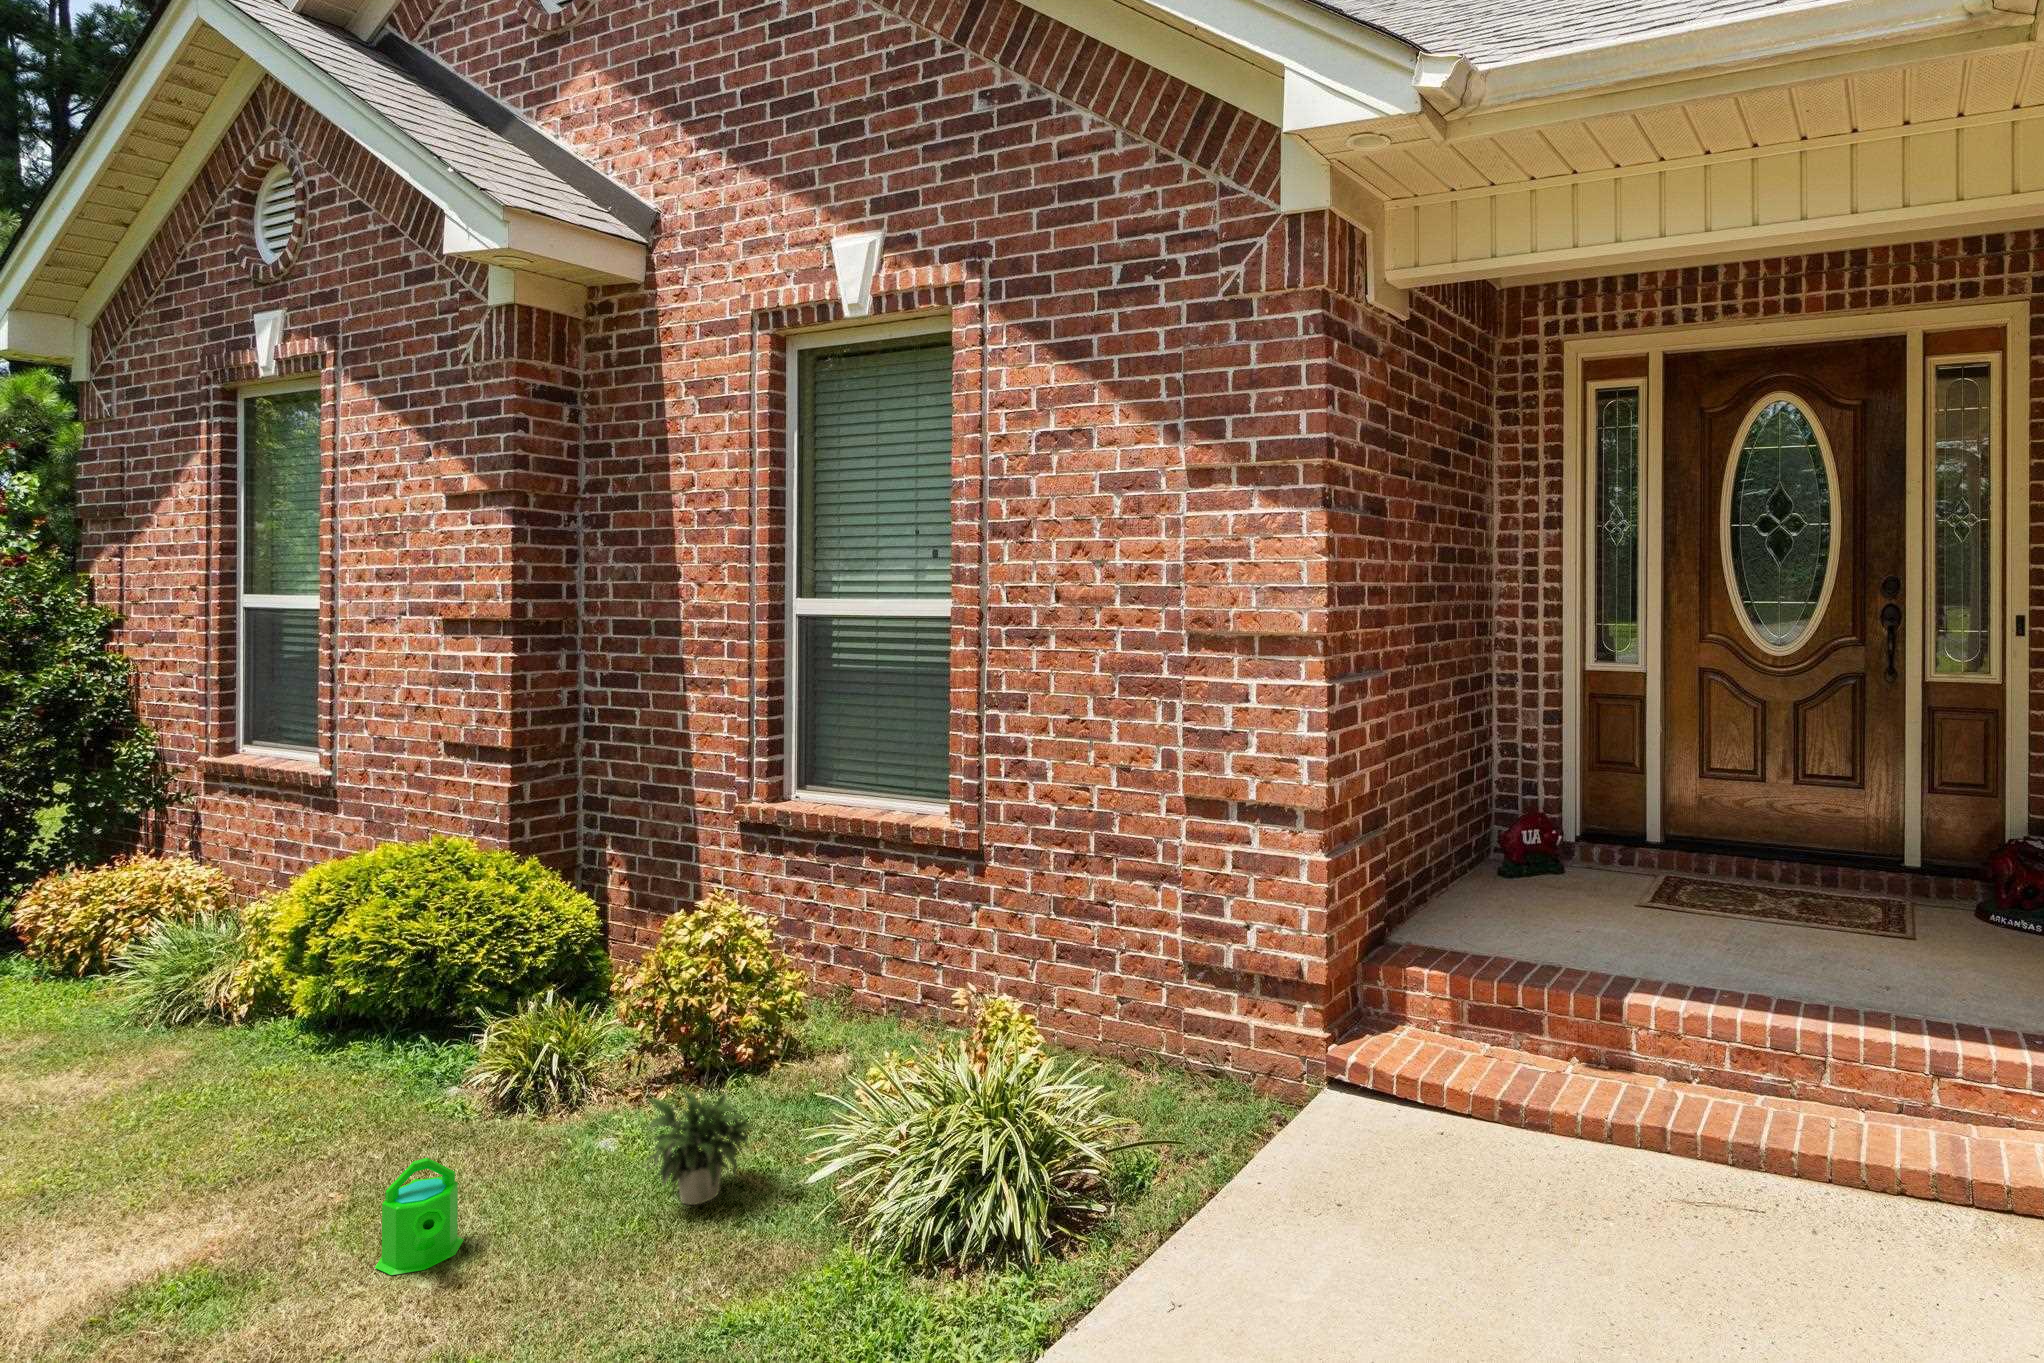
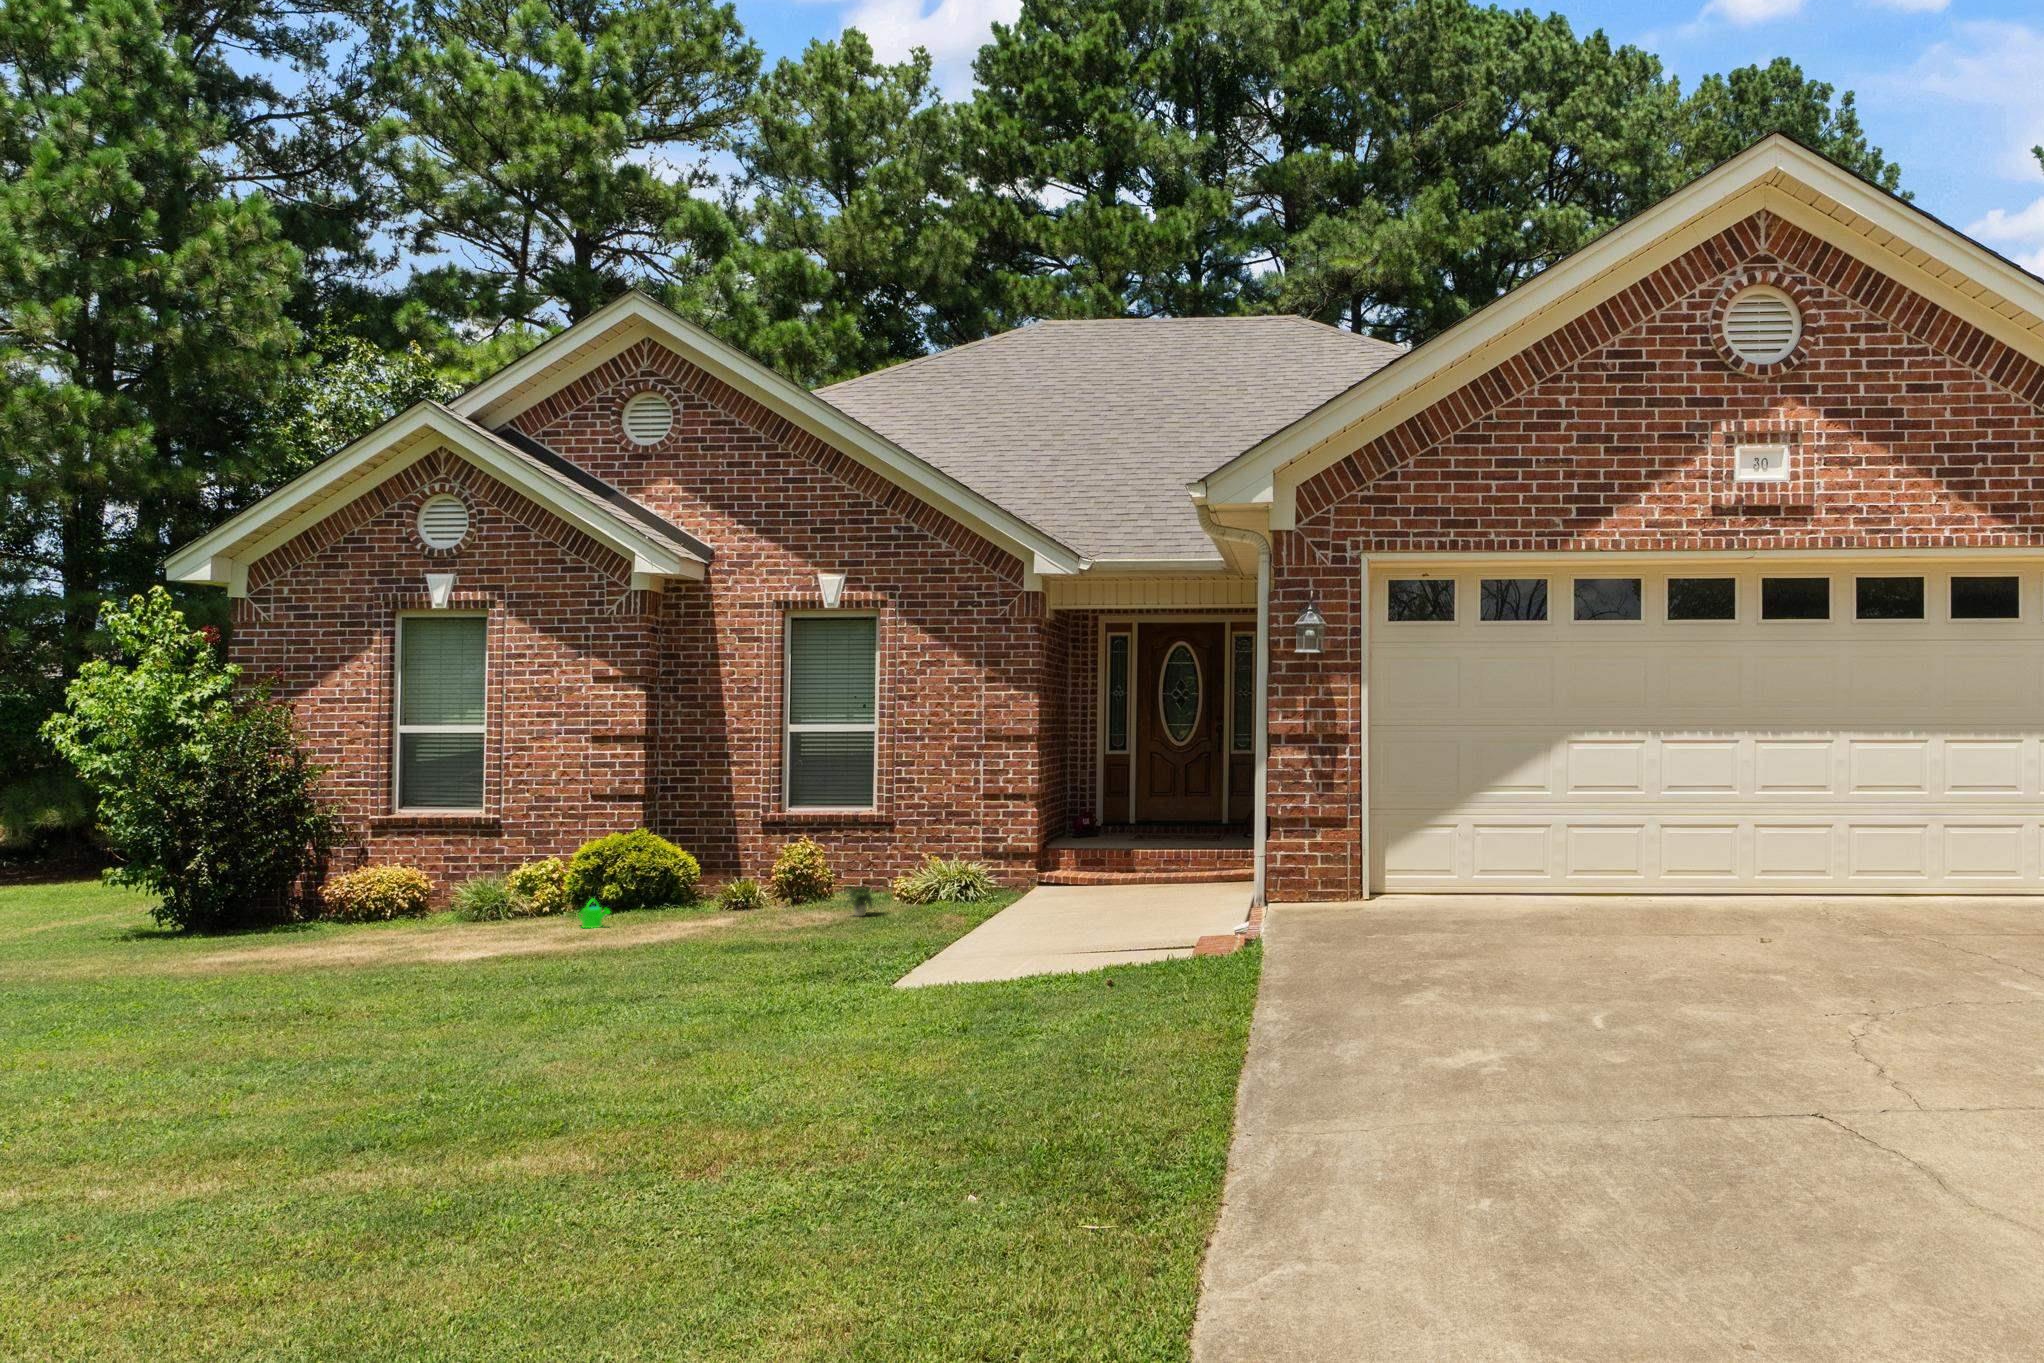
watering can: present [375,1158,464,1275] -> present [579,899,610,928]

